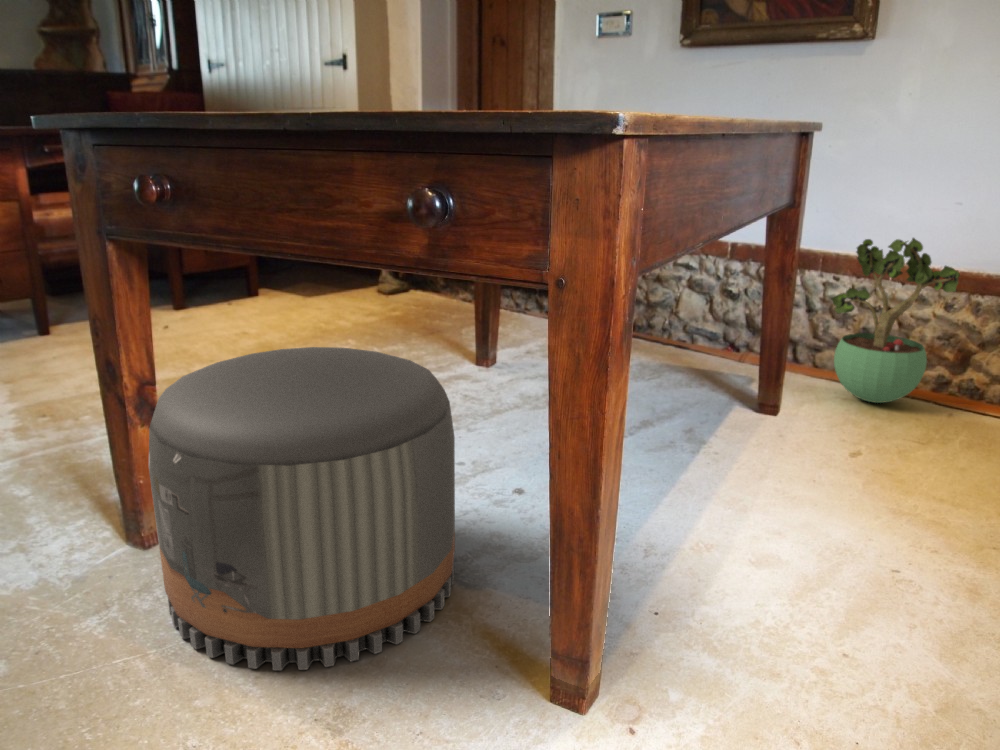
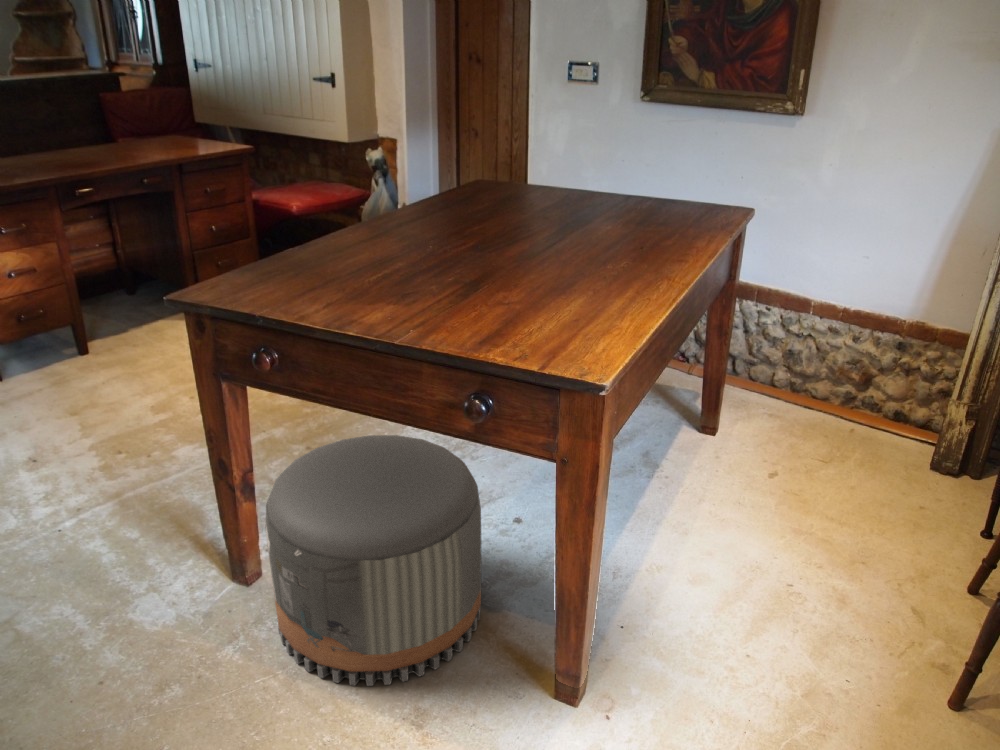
potted plant: present [831,238,960,403] -> none [763,290,863,417]

